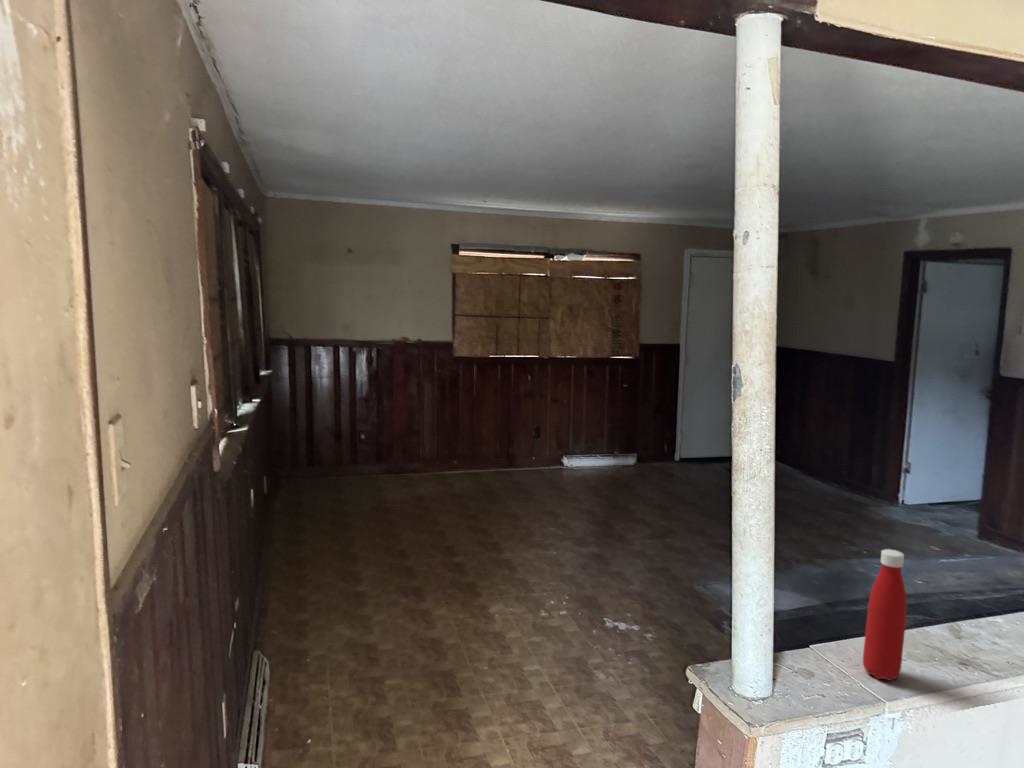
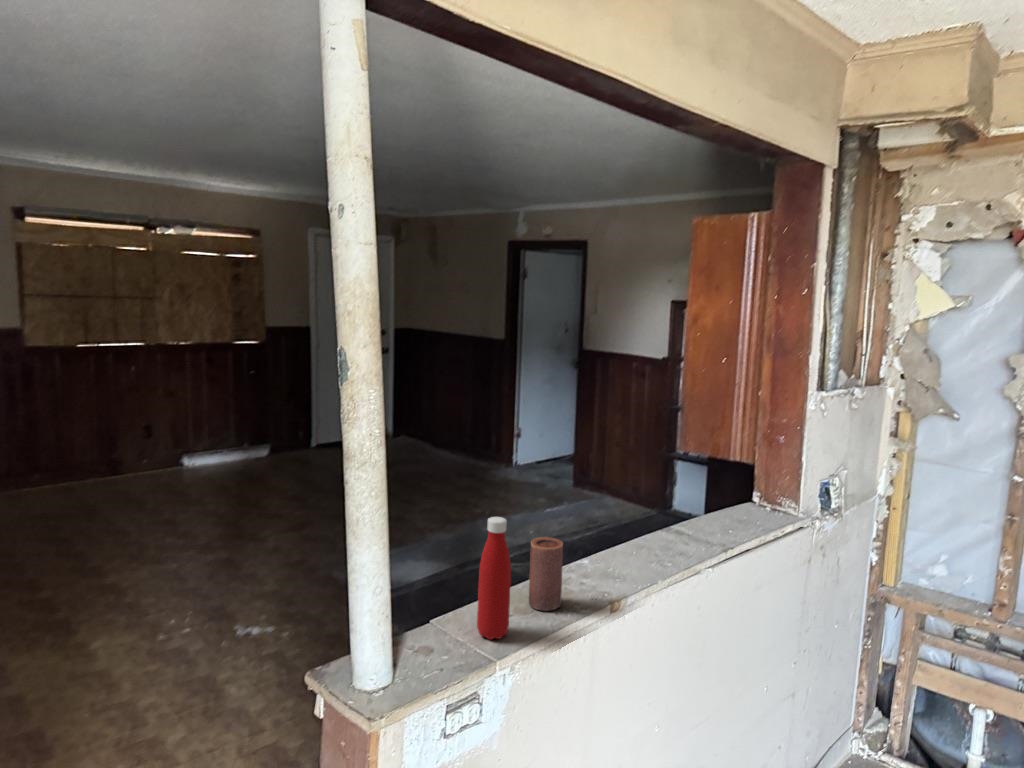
candle: none [925,581,973,664] -> present [529,537,563,611]

